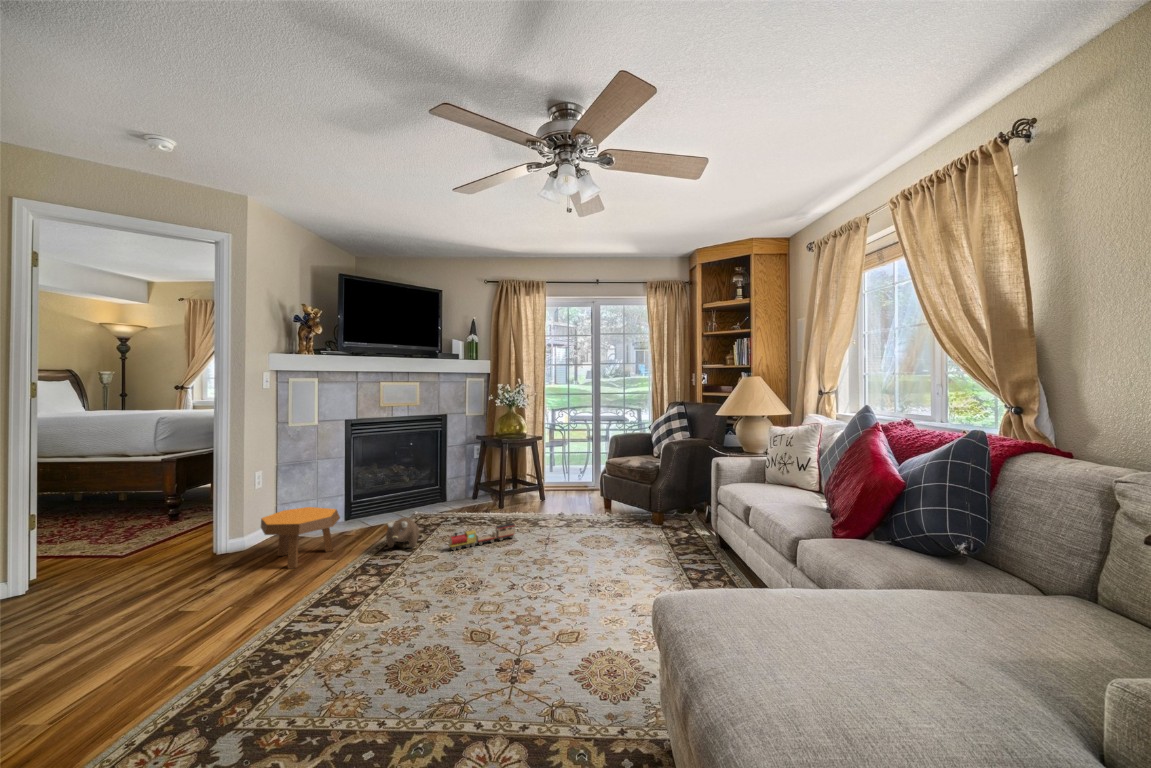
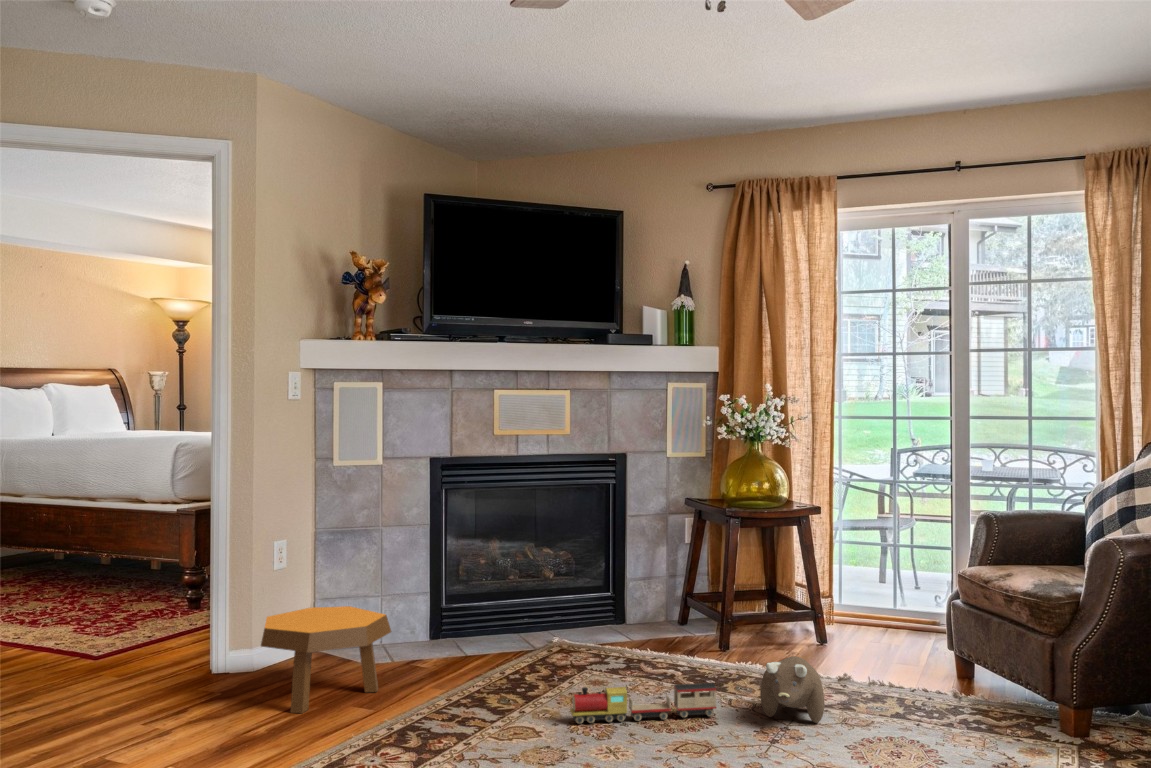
plush toy: present [386,518,419,548] -> present [760,656,825,723]

